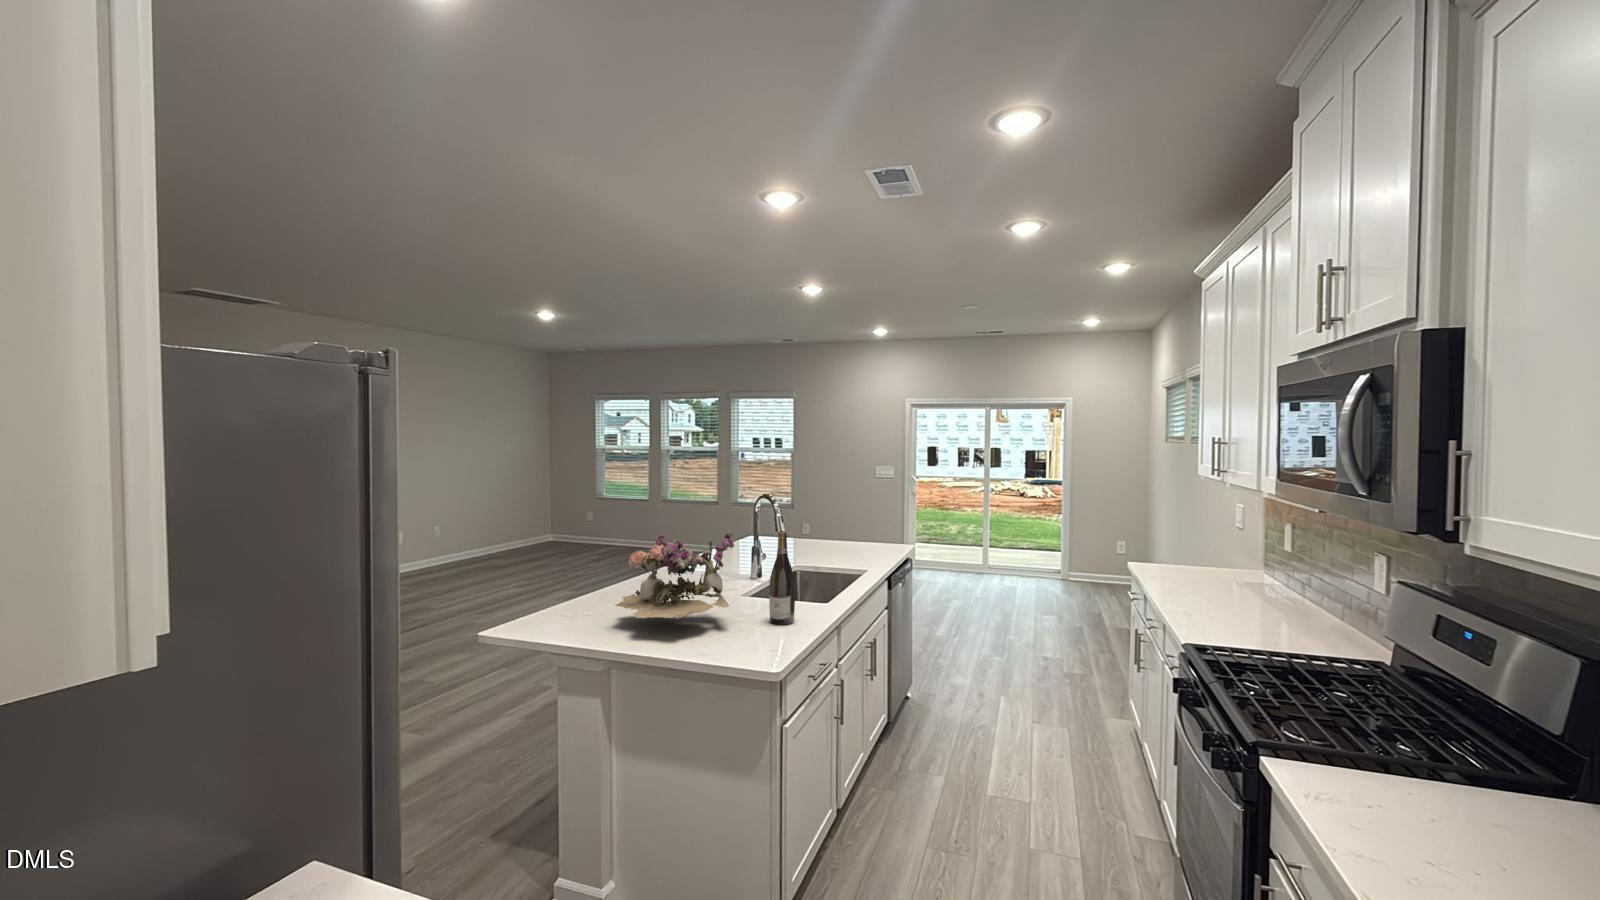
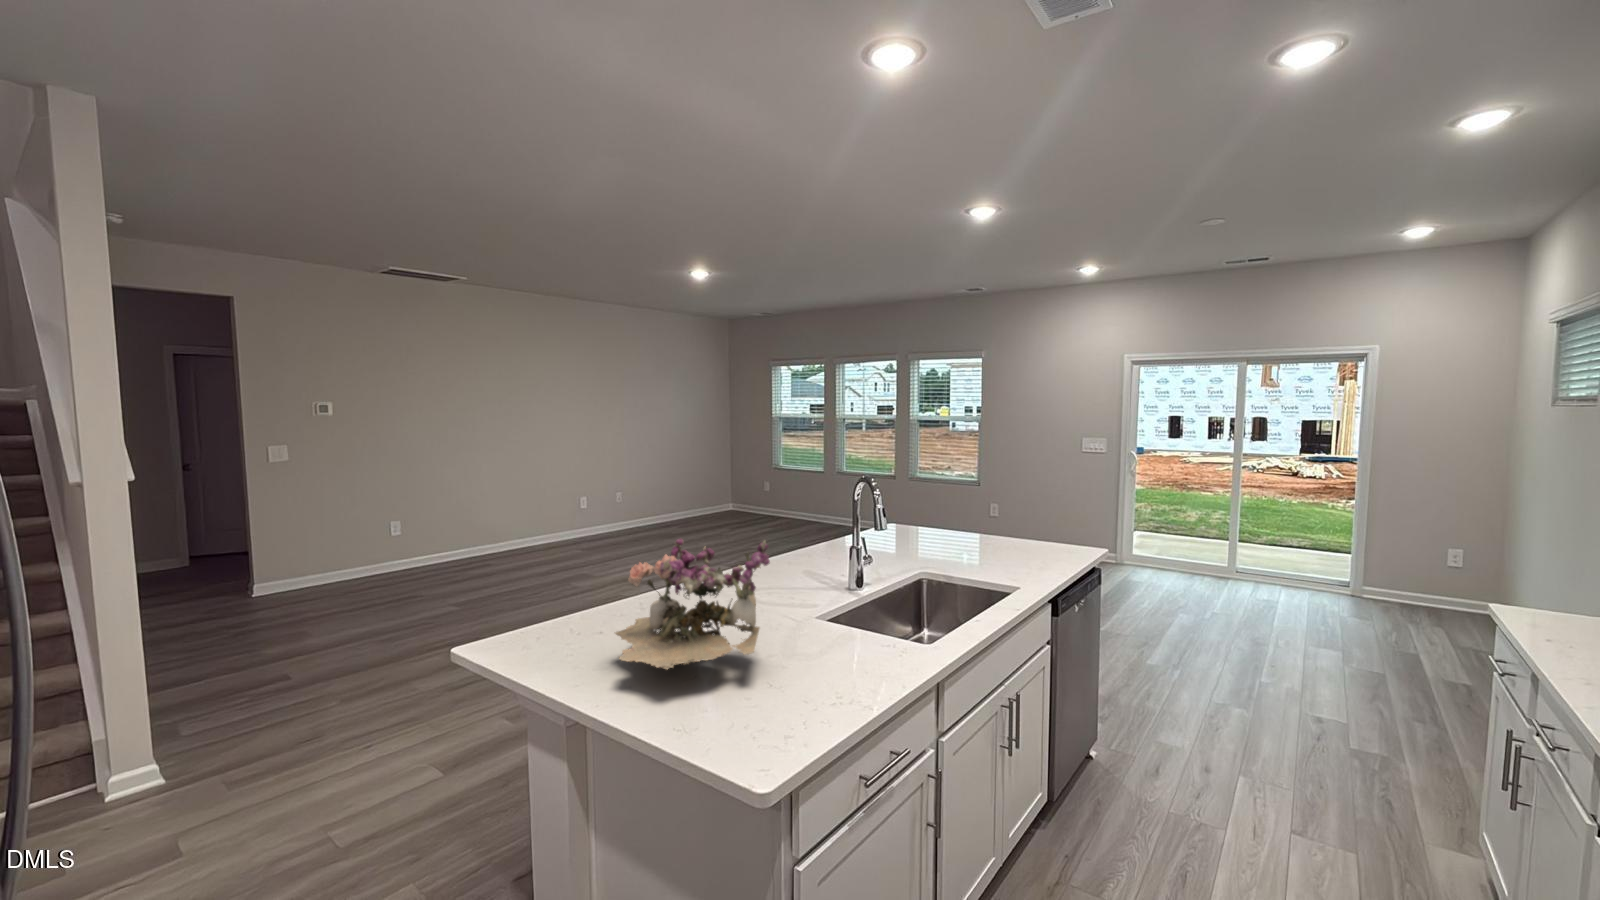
wine bottle: present [769,532,795,625] -> none [820,546,858,686]

